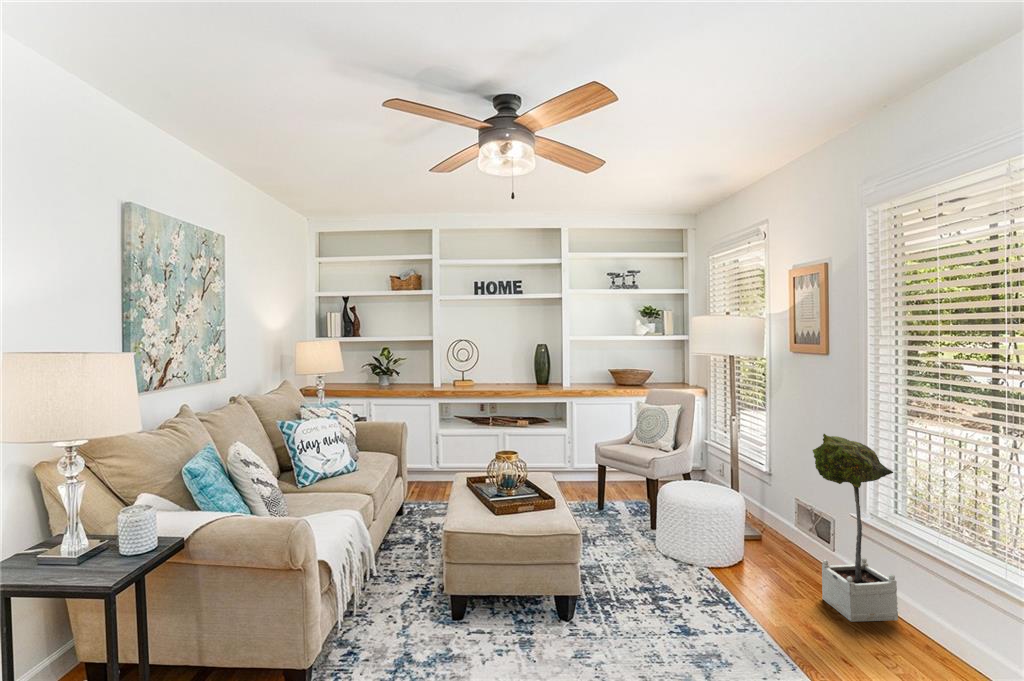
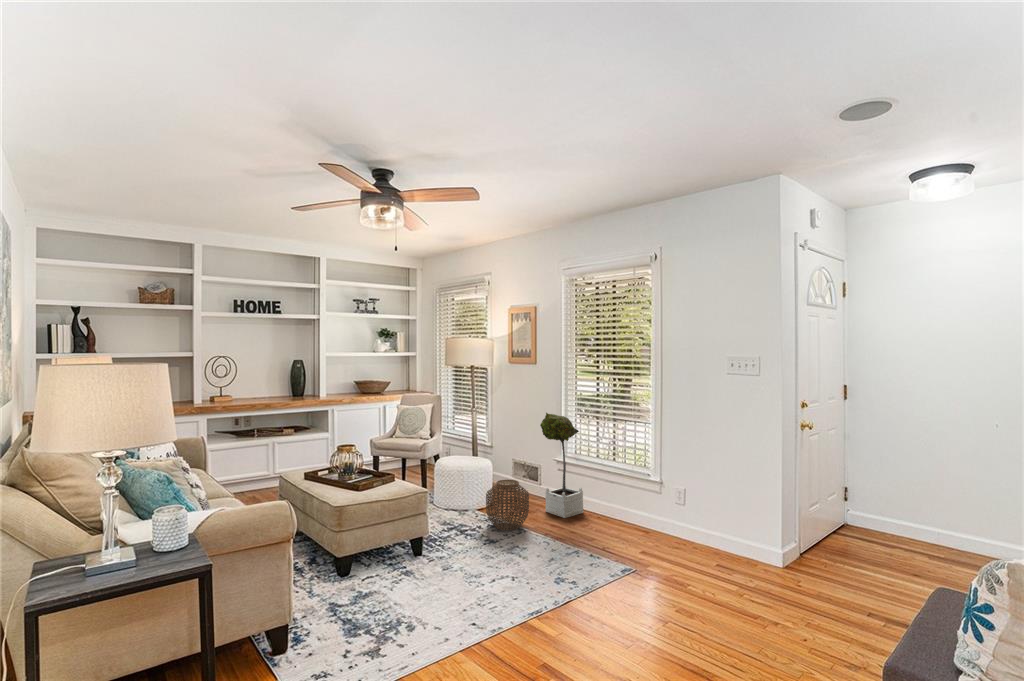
woven basket: none [698,534,771,620] -> present [486,479,529,530]

